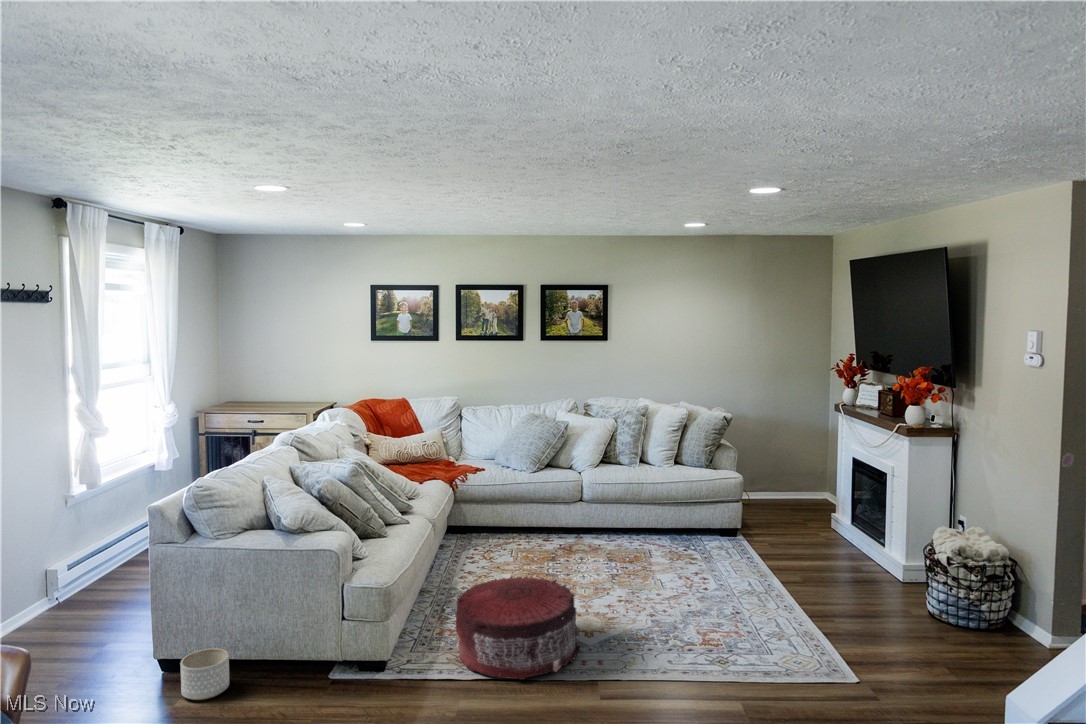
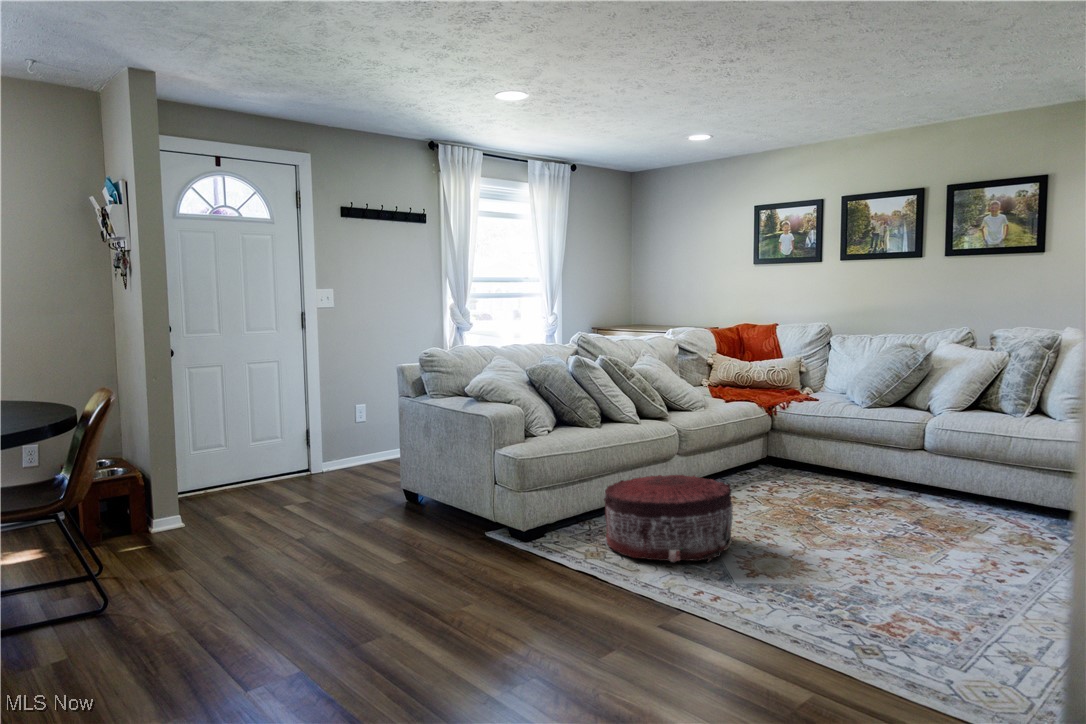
planter: present [181,648,229,700] -> none [406,480,442,514]

